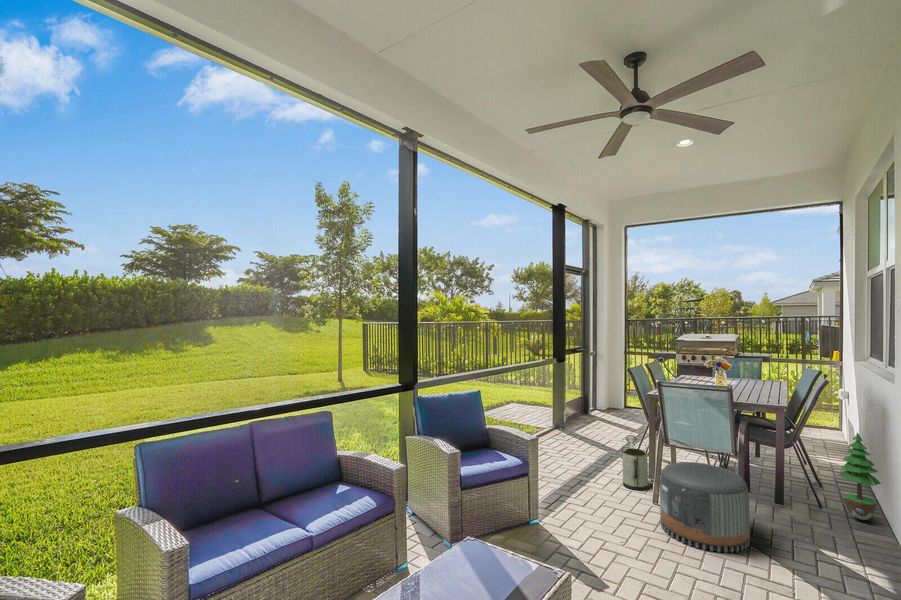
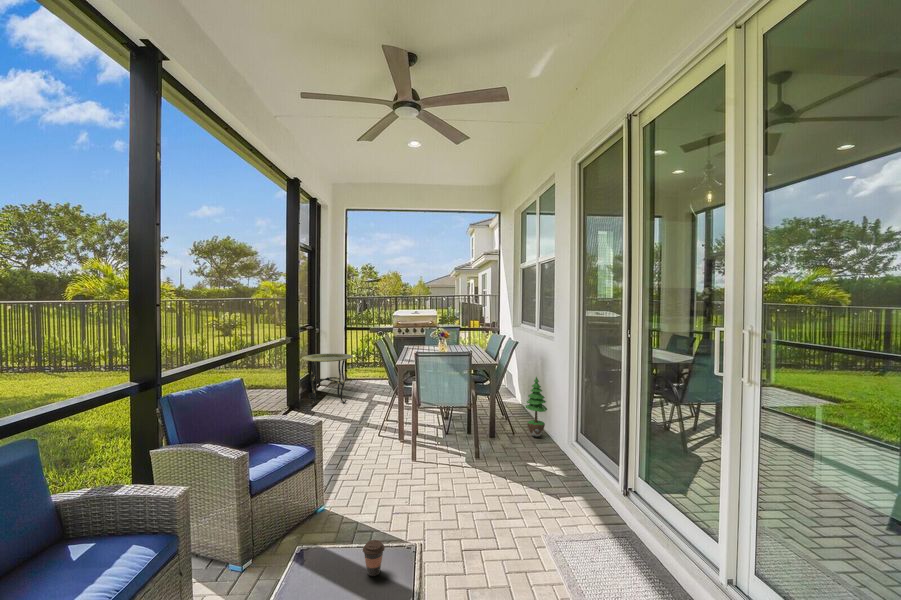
side table: none [569,376,621,430] -> present [302,353,353,406]
watering can: present [622,435,648,490] -> none [377,404,401,453]
pouf: present [660,462,750,553] -> none [426,417,491,488]
coffee cup: none [493,546,513,579] -> present [363,540,385,576]

